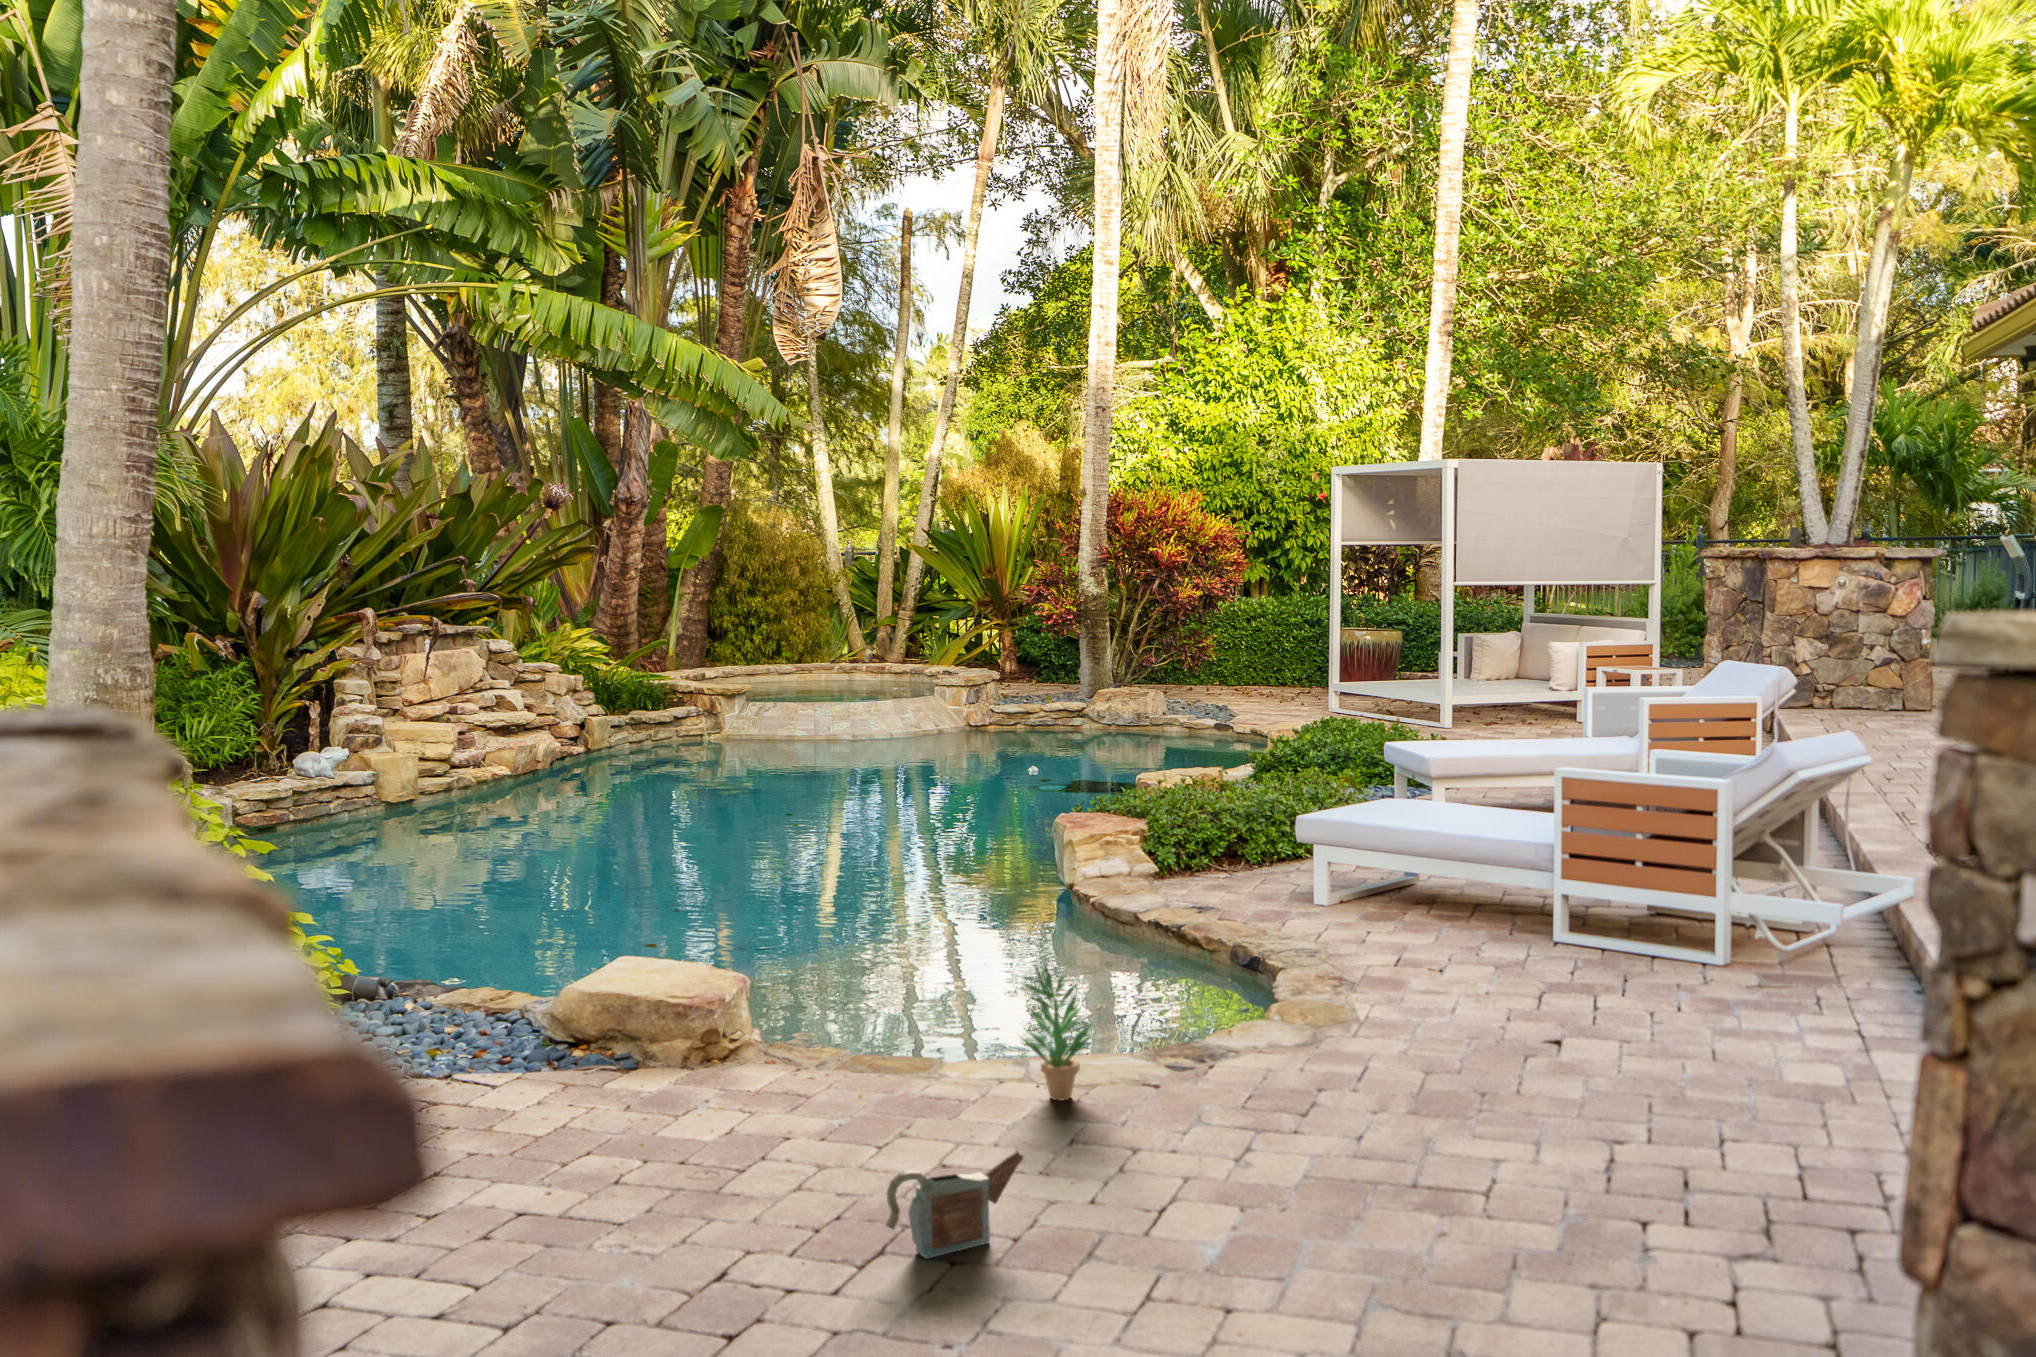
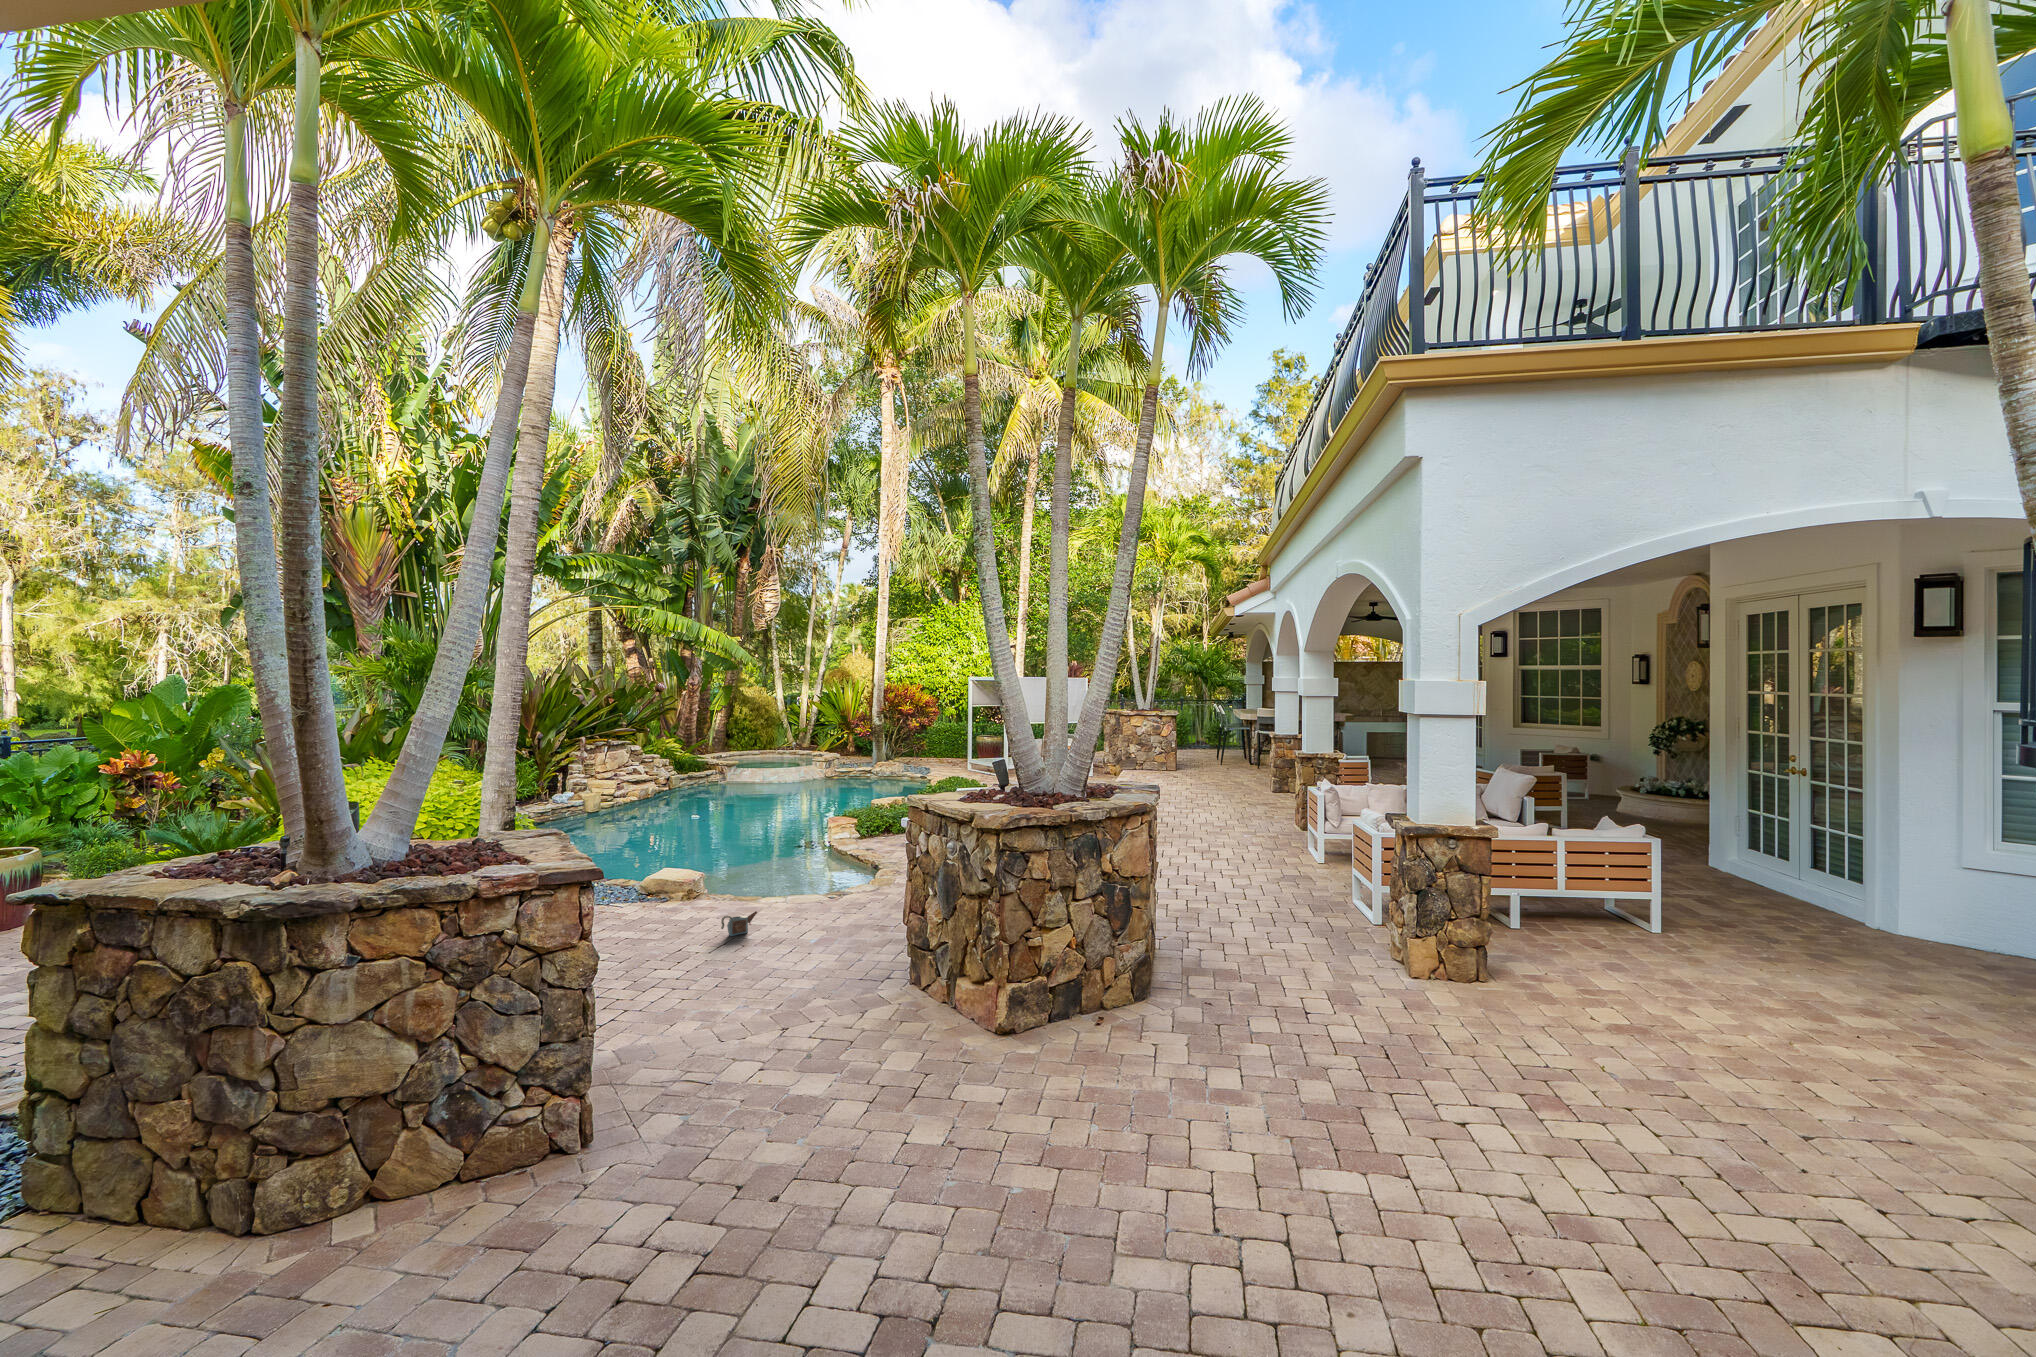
potted plant: present [1022,965,1093,1101] -> none [772,866,795,903]

